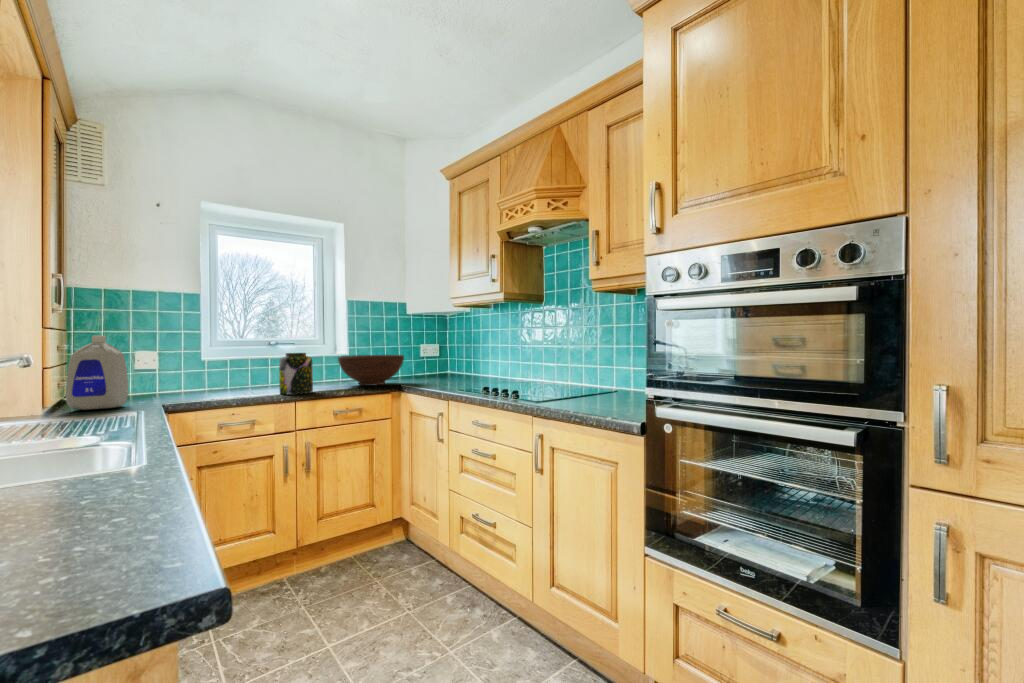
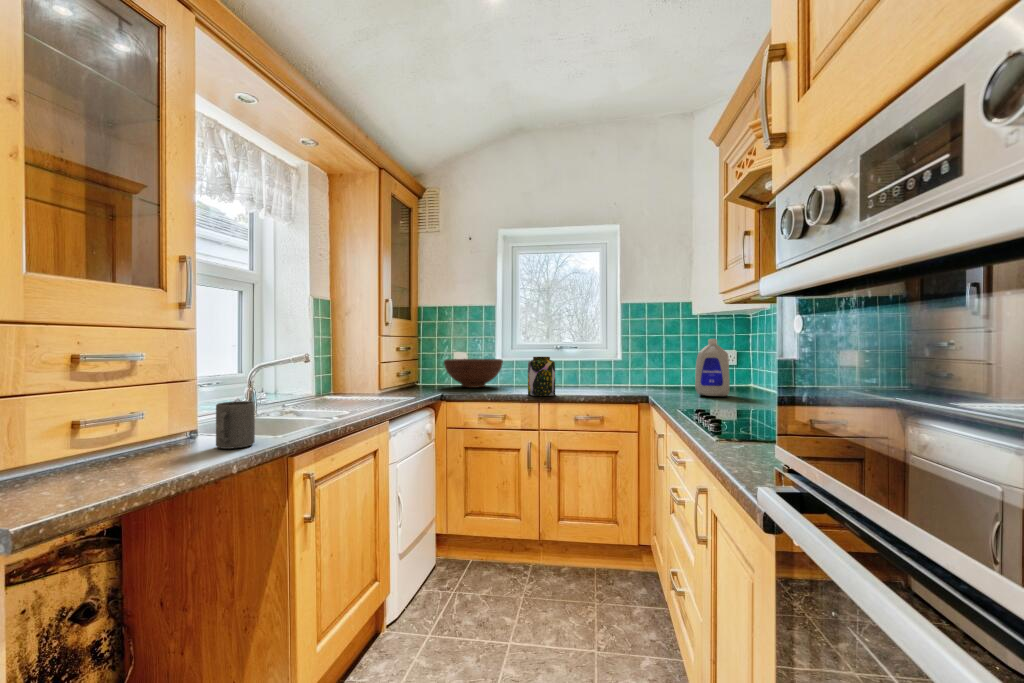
bottle: present [66,335,128,410] -> present [695,339,730,396]
fruit bowl: present [338,355,404,386] -> present [444,359,503,388]
mug: none [35,421,108,499] -> present [216,401,255,449]

